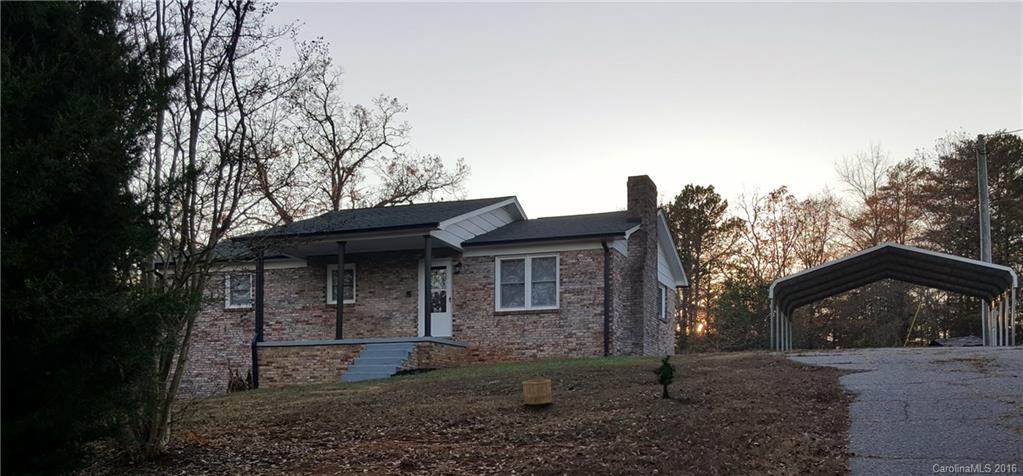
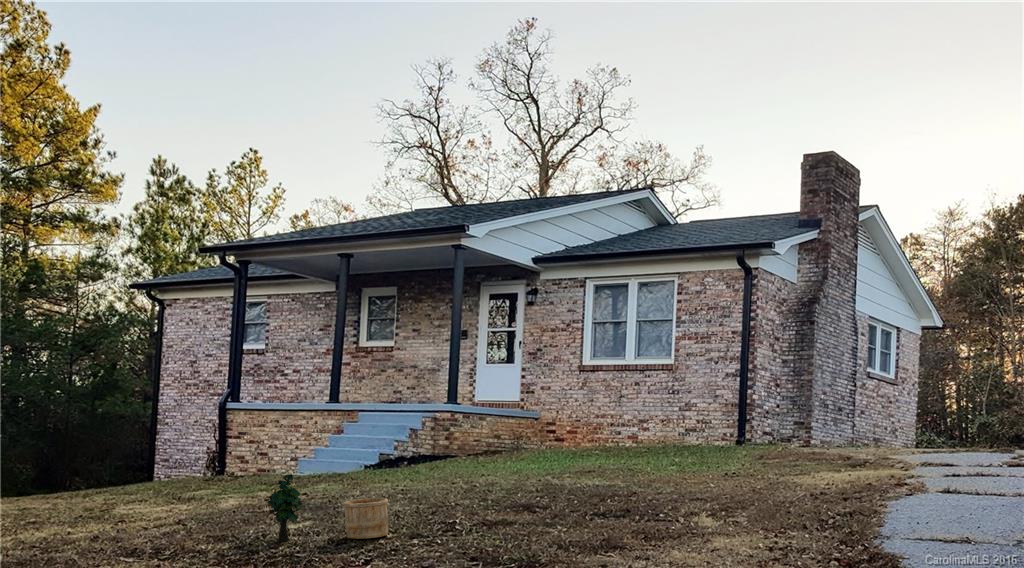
decorative plant: present [653,355,676,398] -> present [264,475,303,542]

